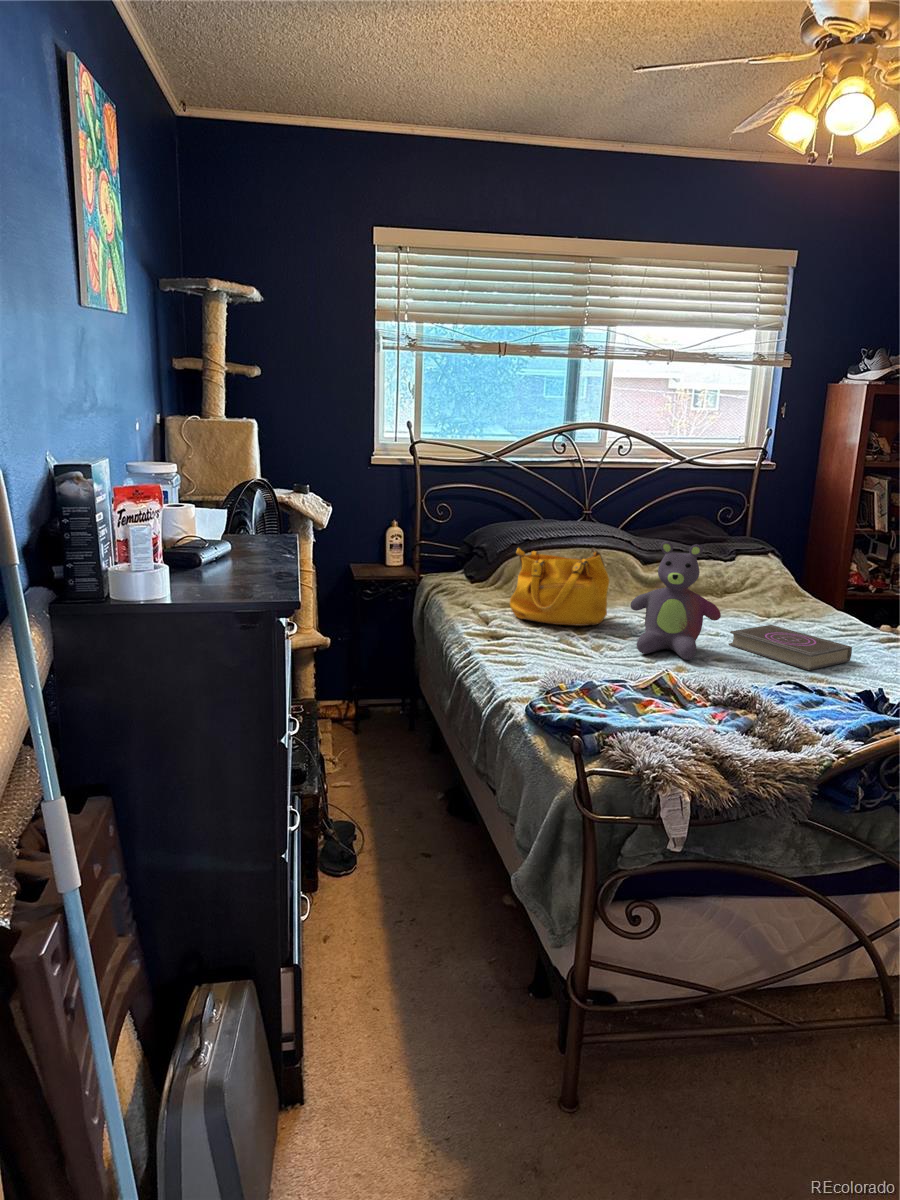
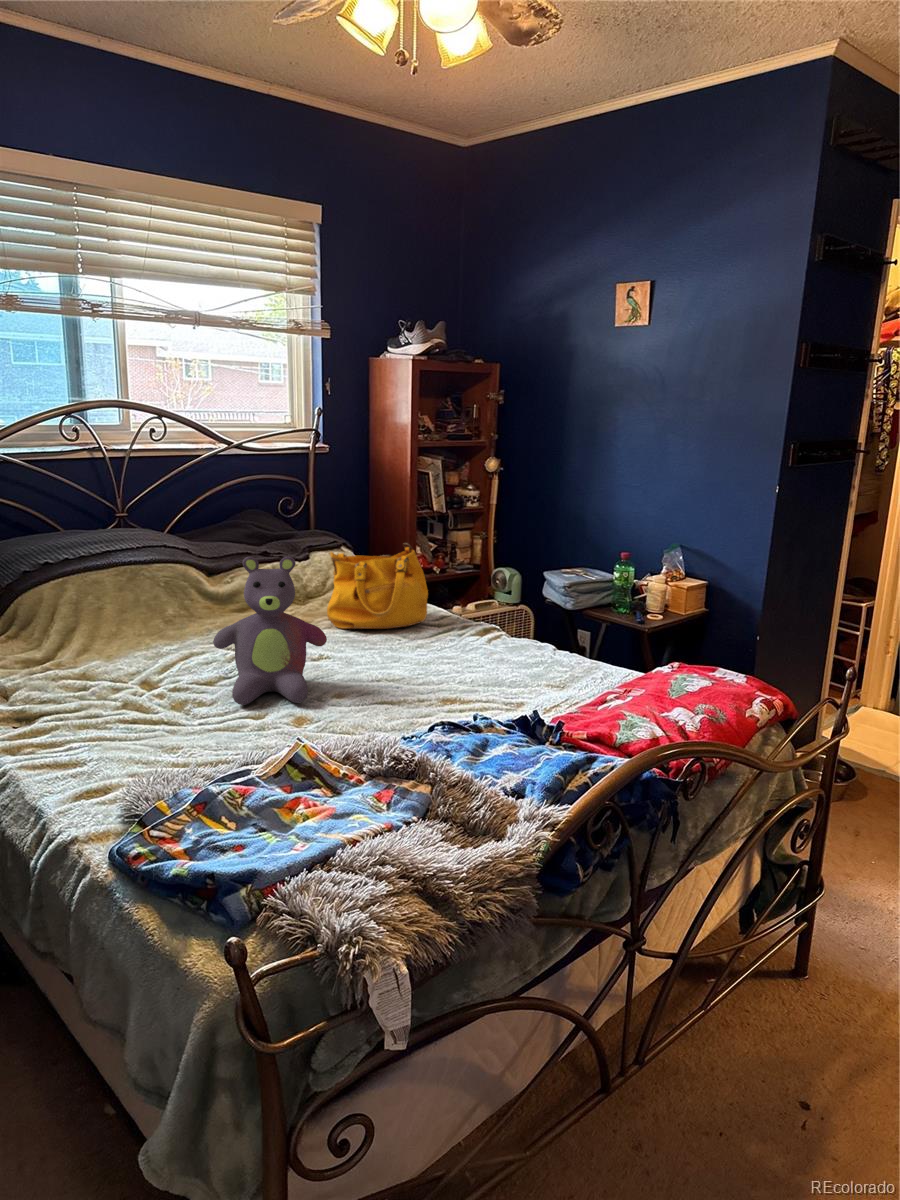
handbag: present [510,548,609,626] -> present [327,543,428,629]
book: present [729,625,852,670] -> none [335,635,465,687]

